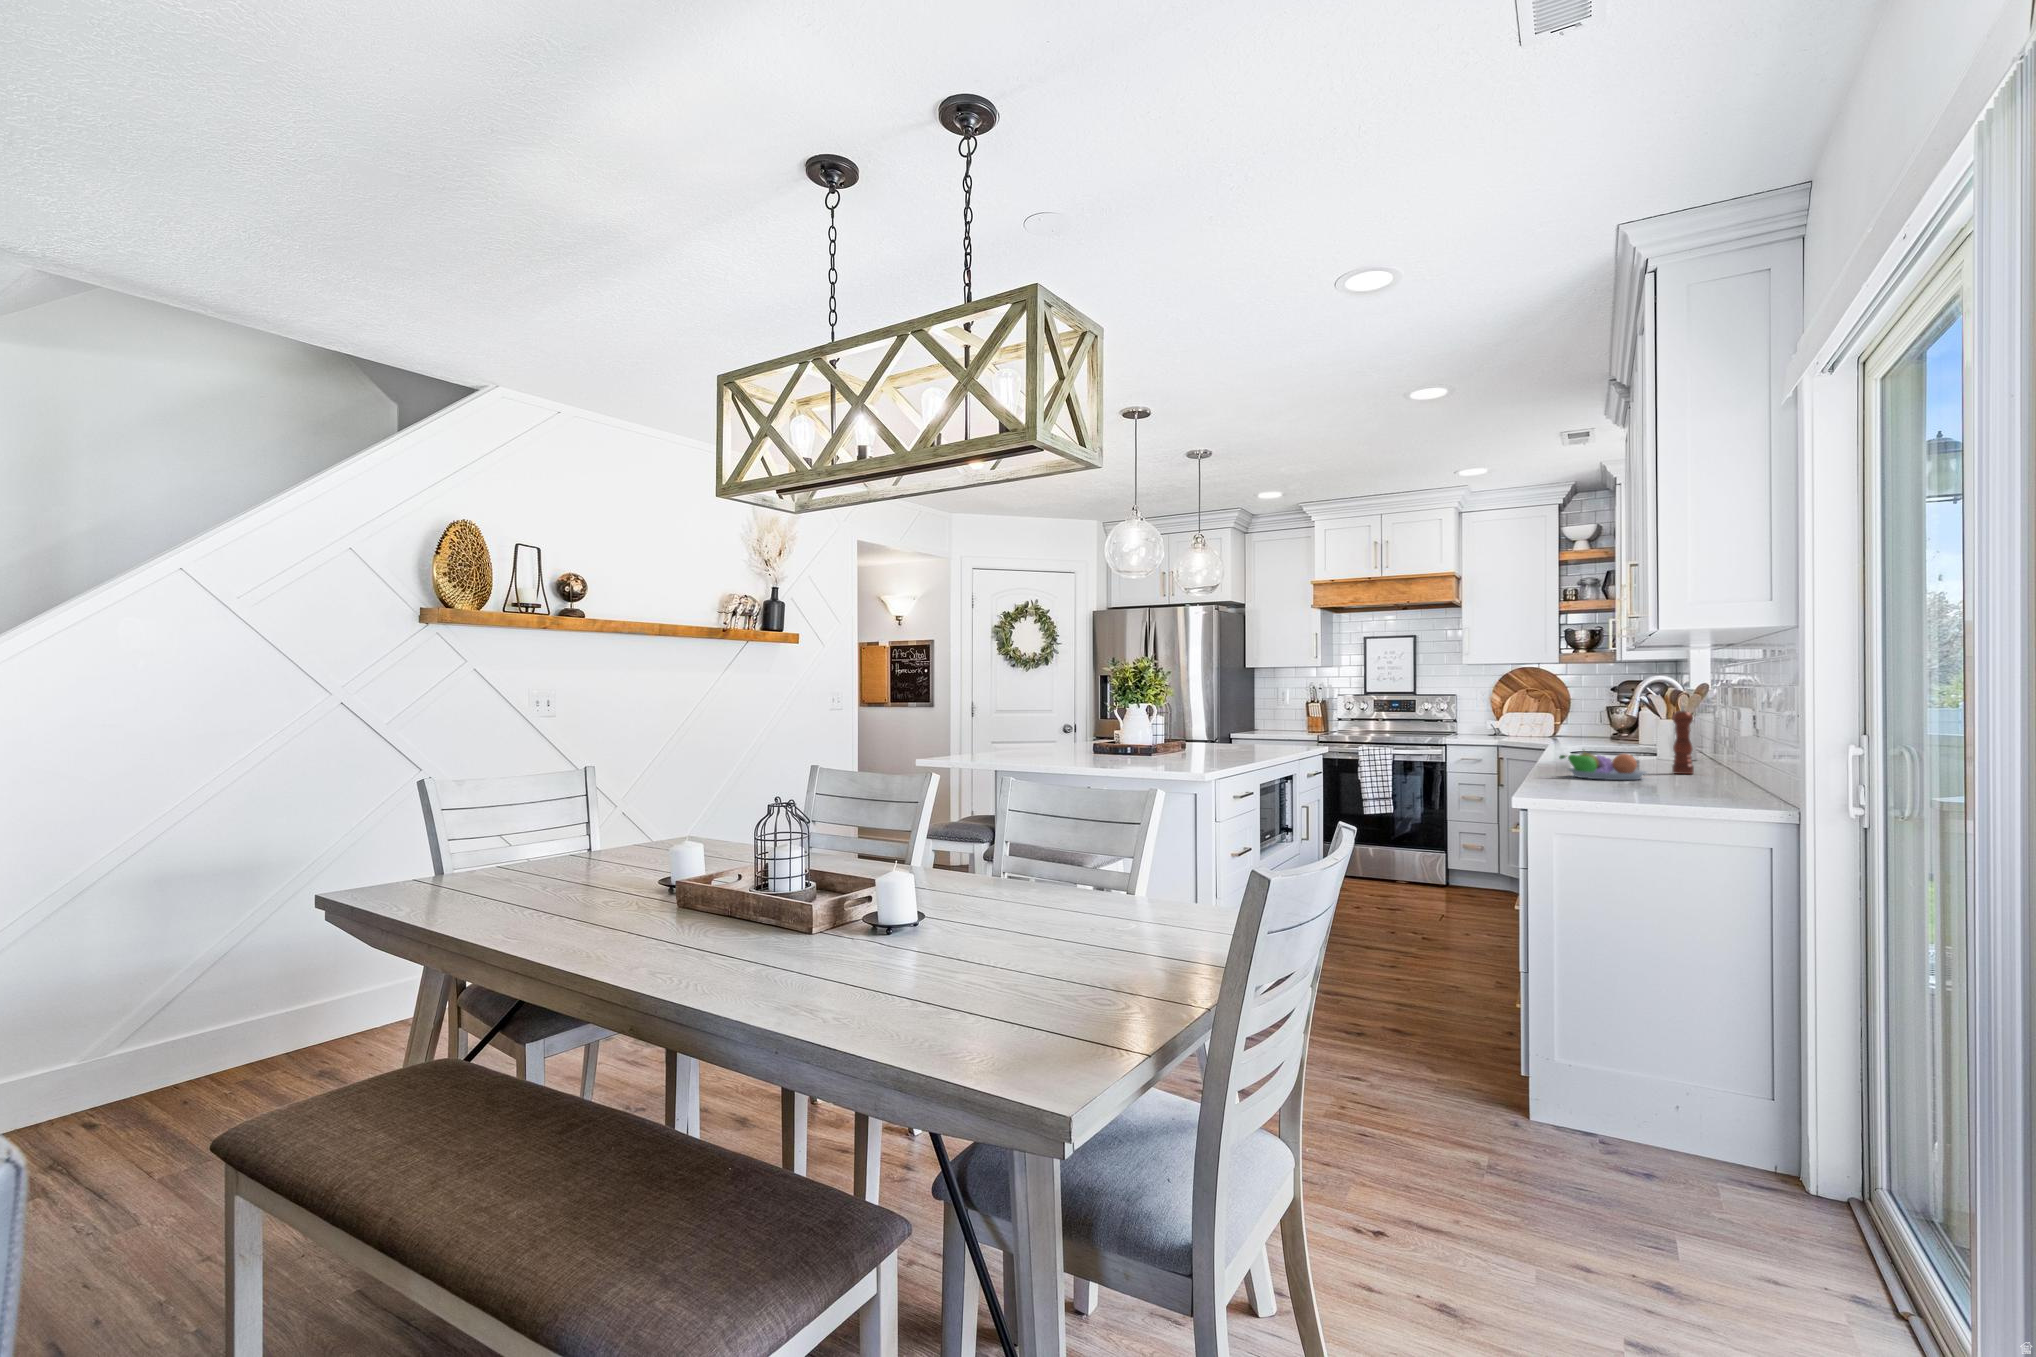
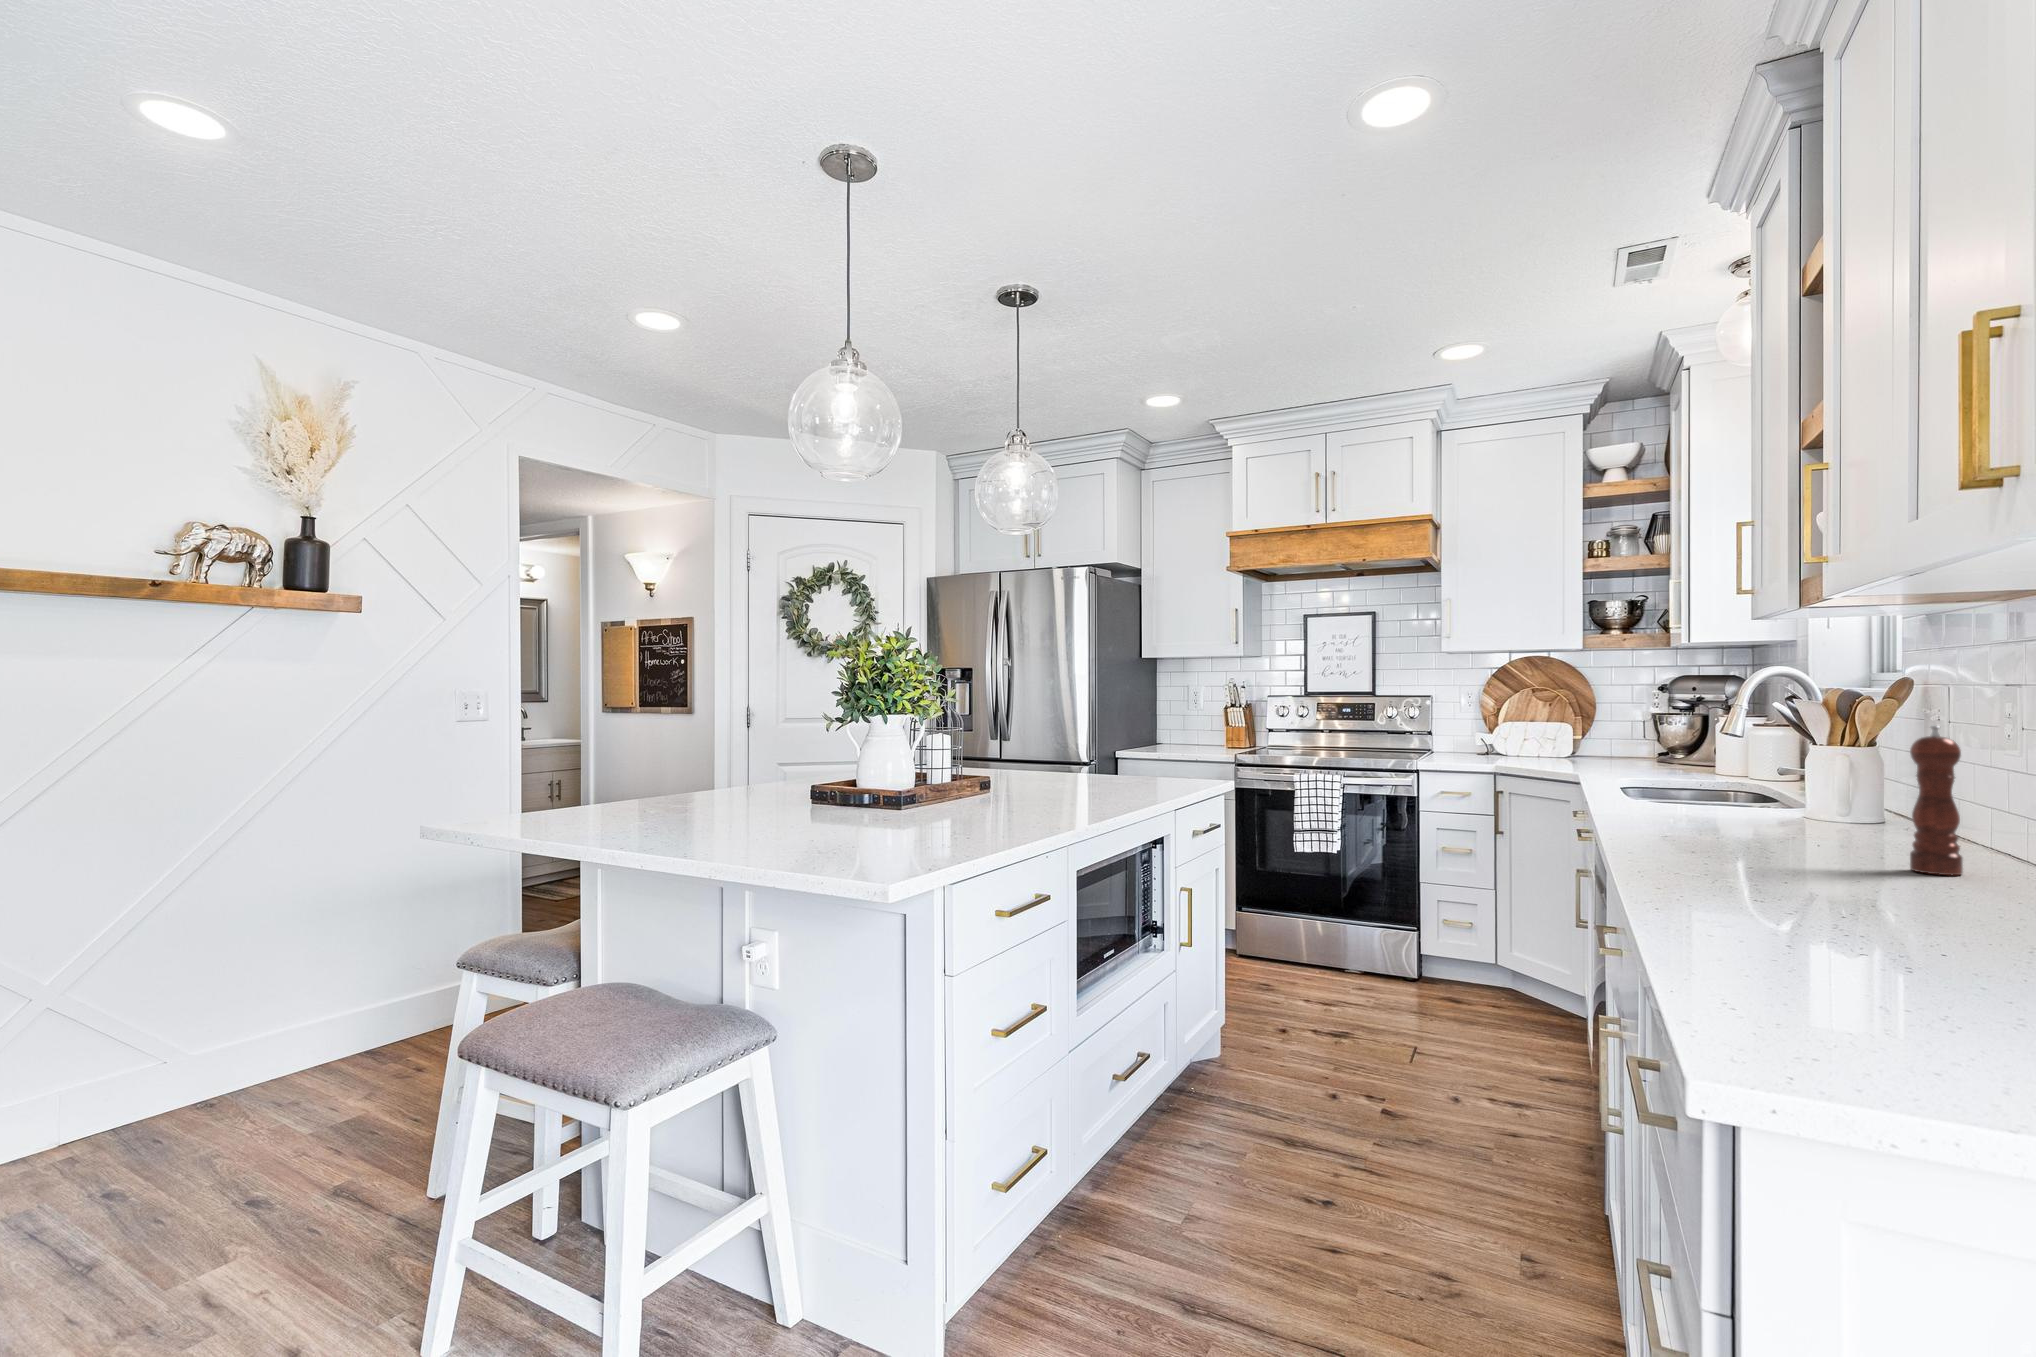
fruit bowl: present [1559,751,1646,780] -> none [1682,820,1899,905]

